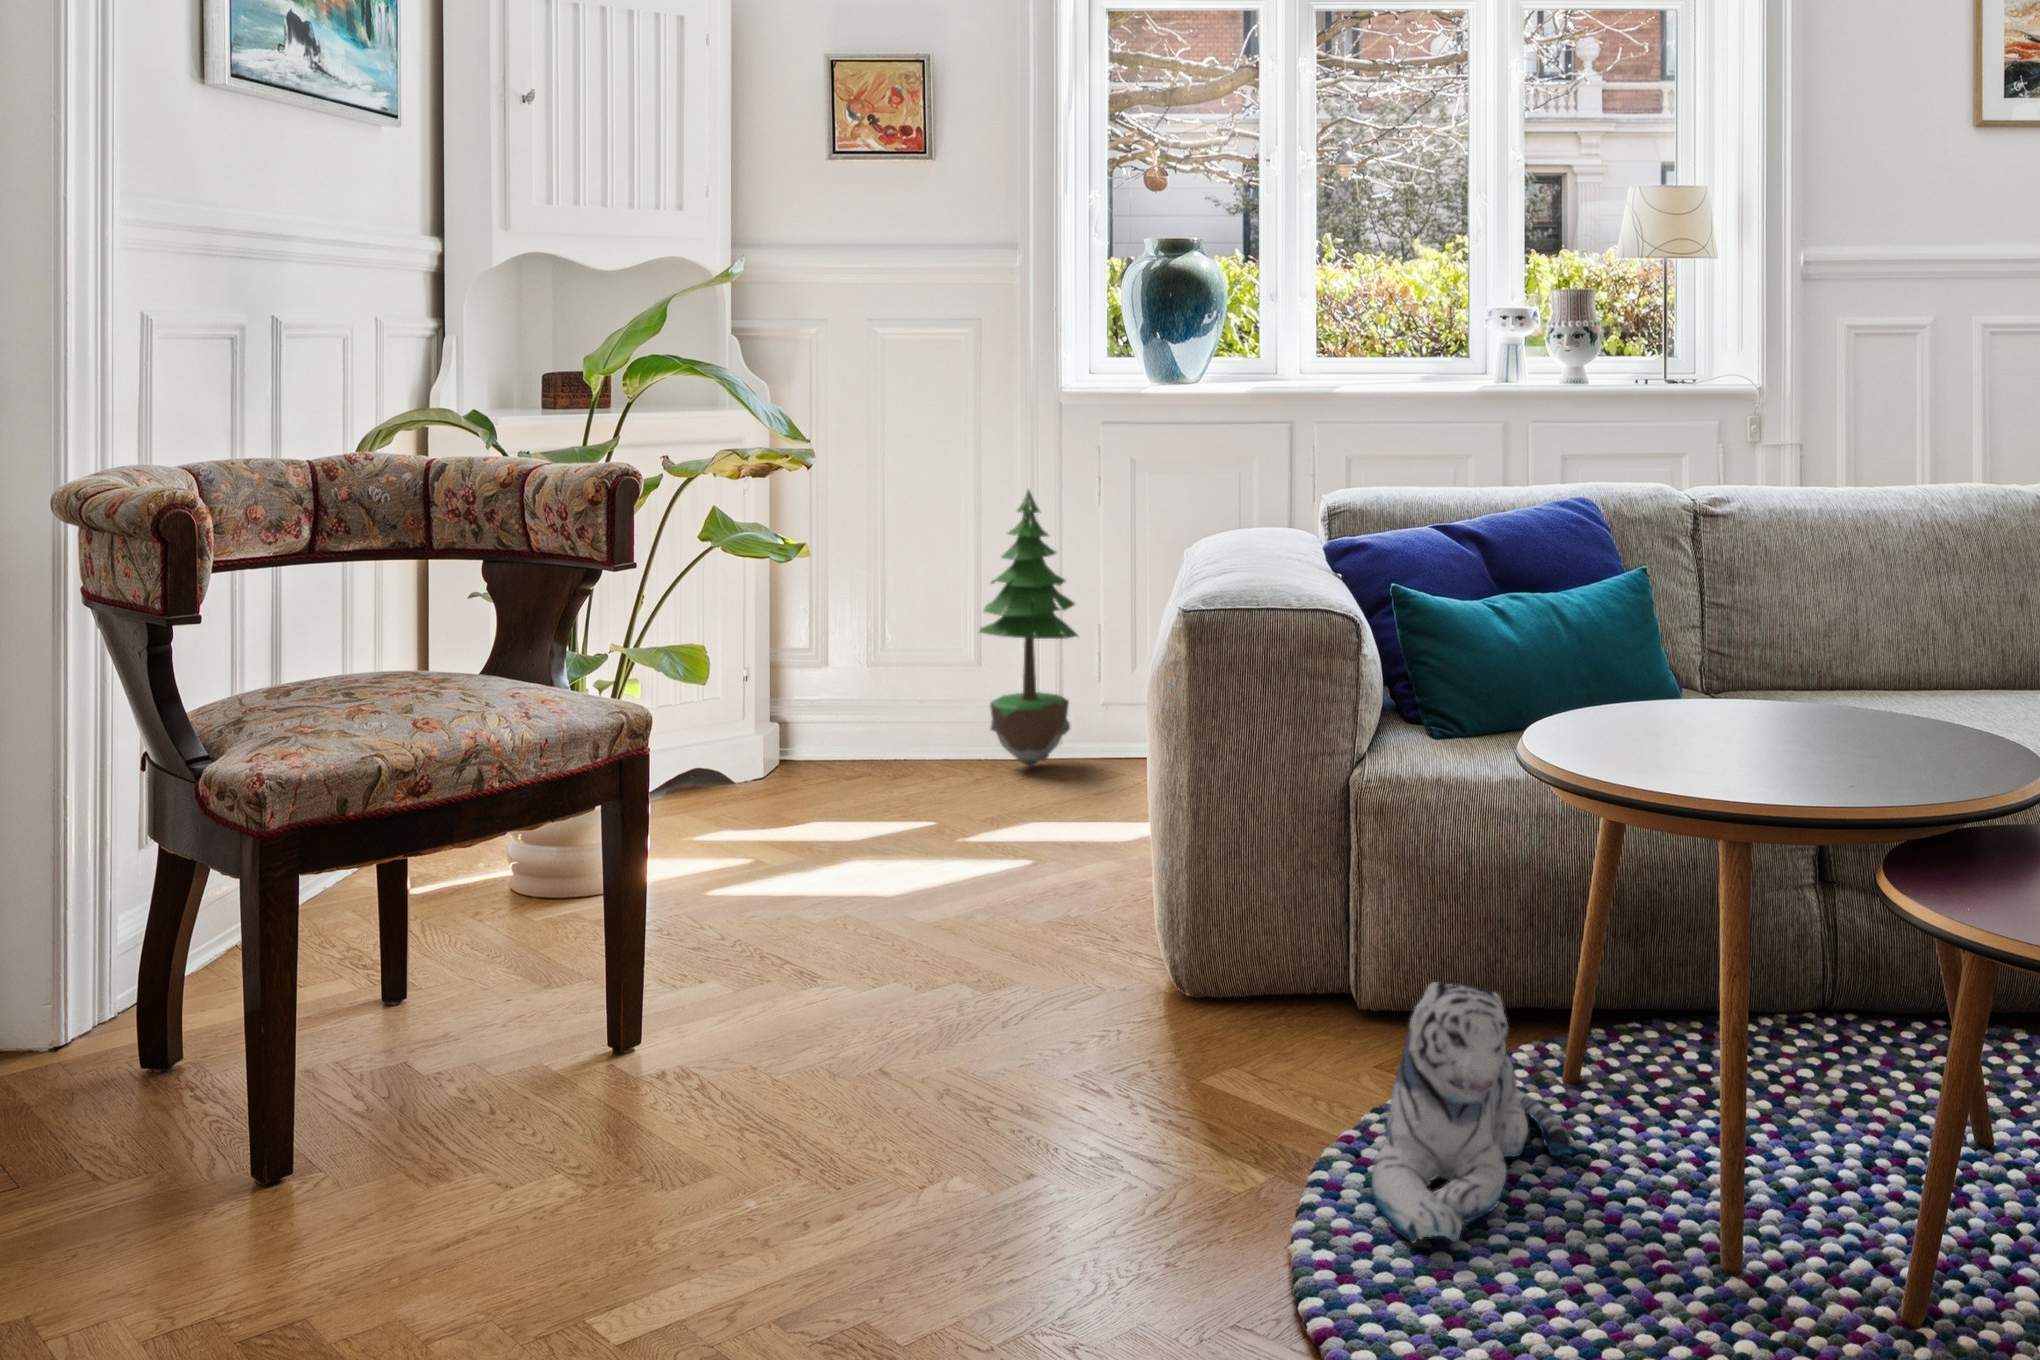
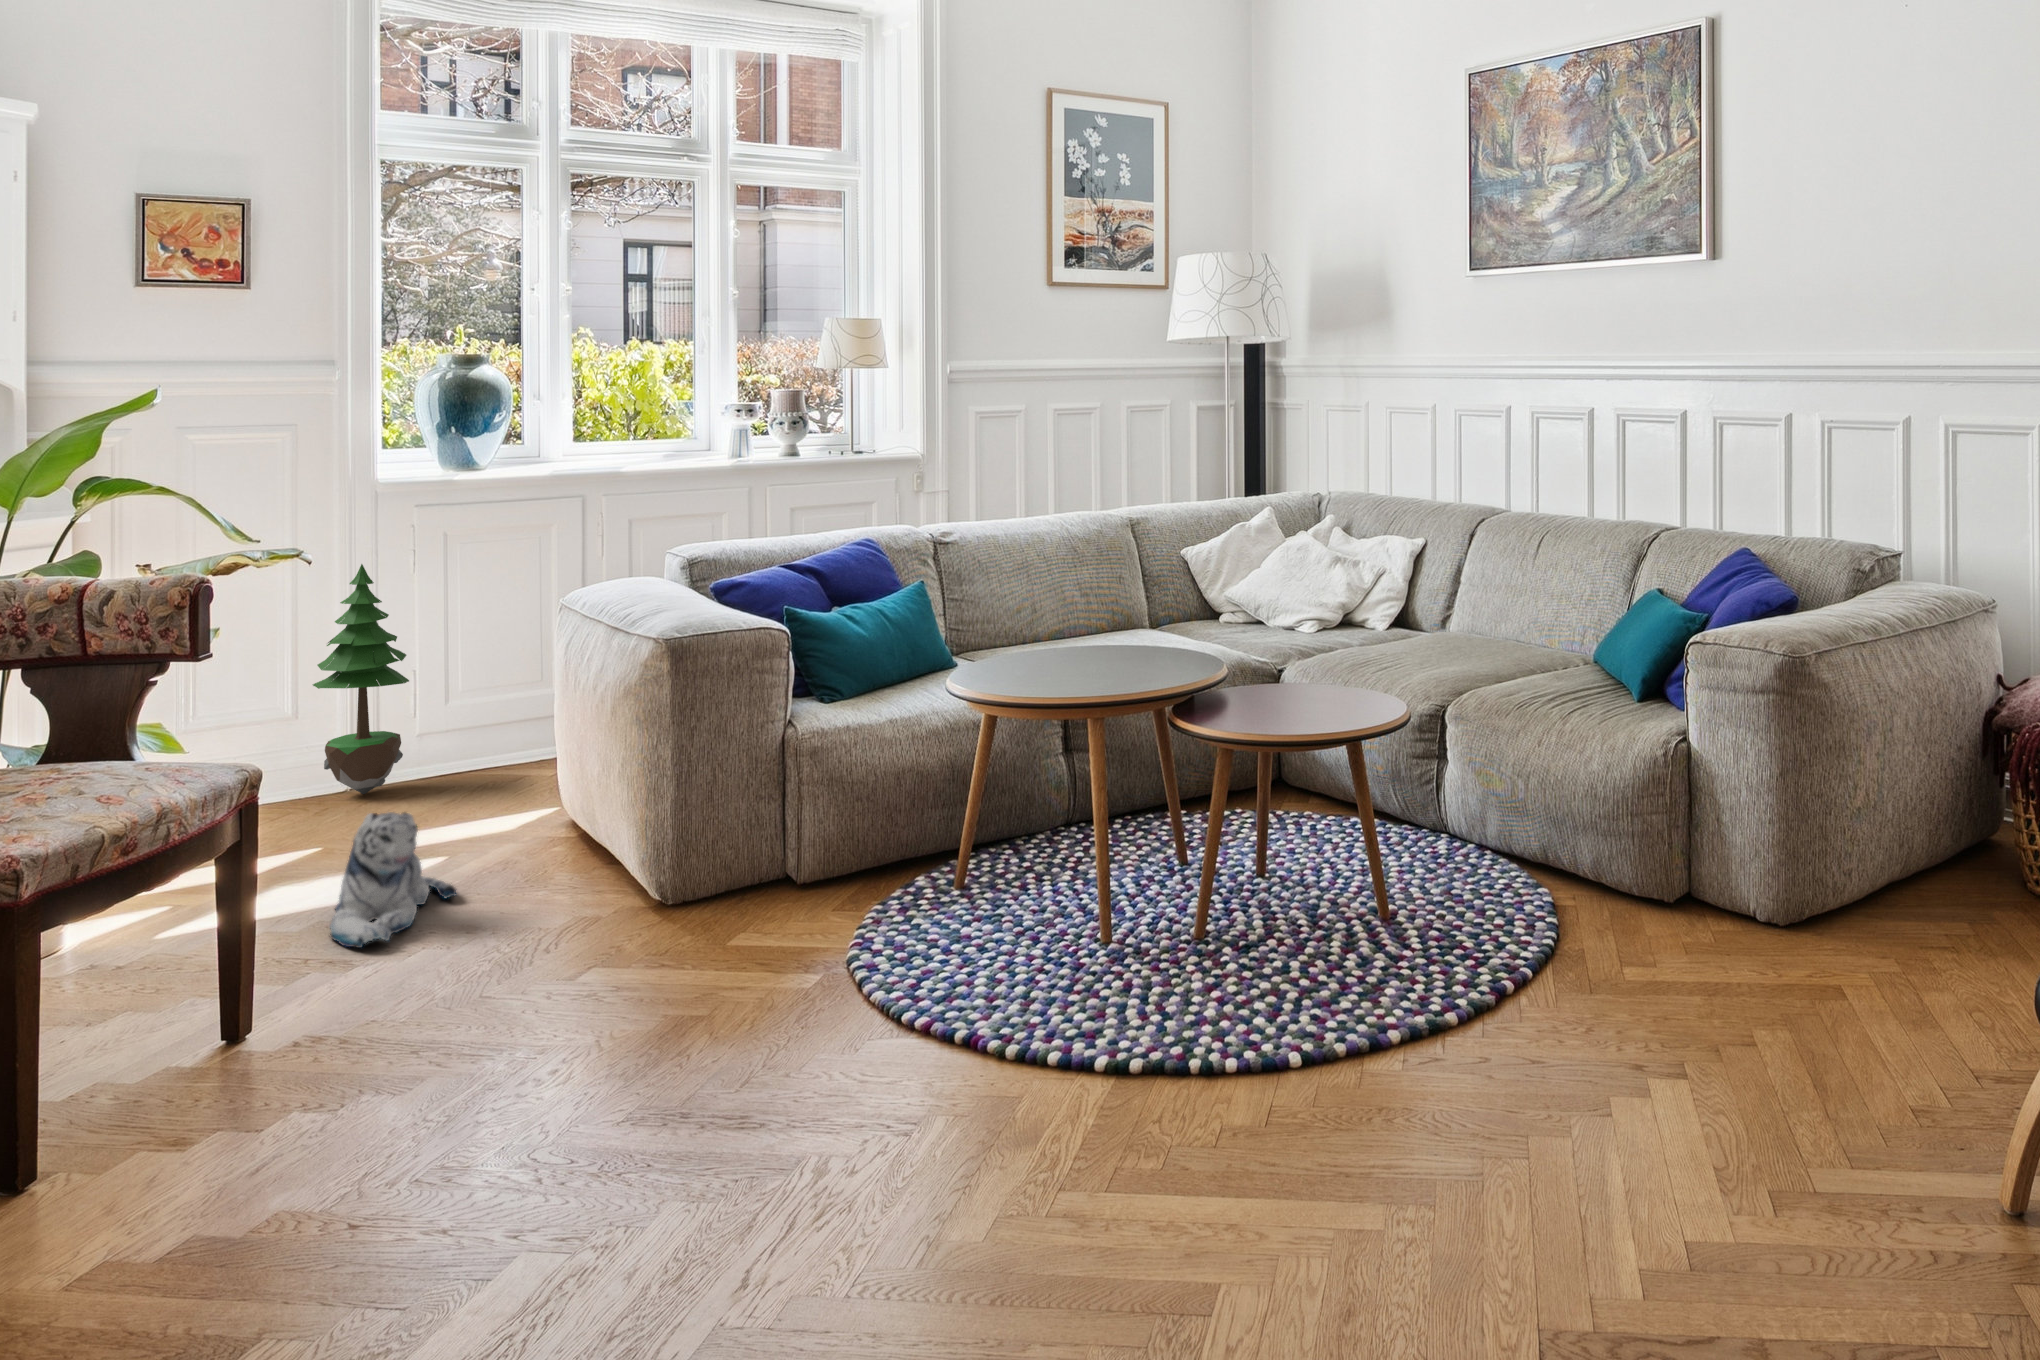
plush toy: present [1370,982,1571,1243] -> present [330,812,456,948]

